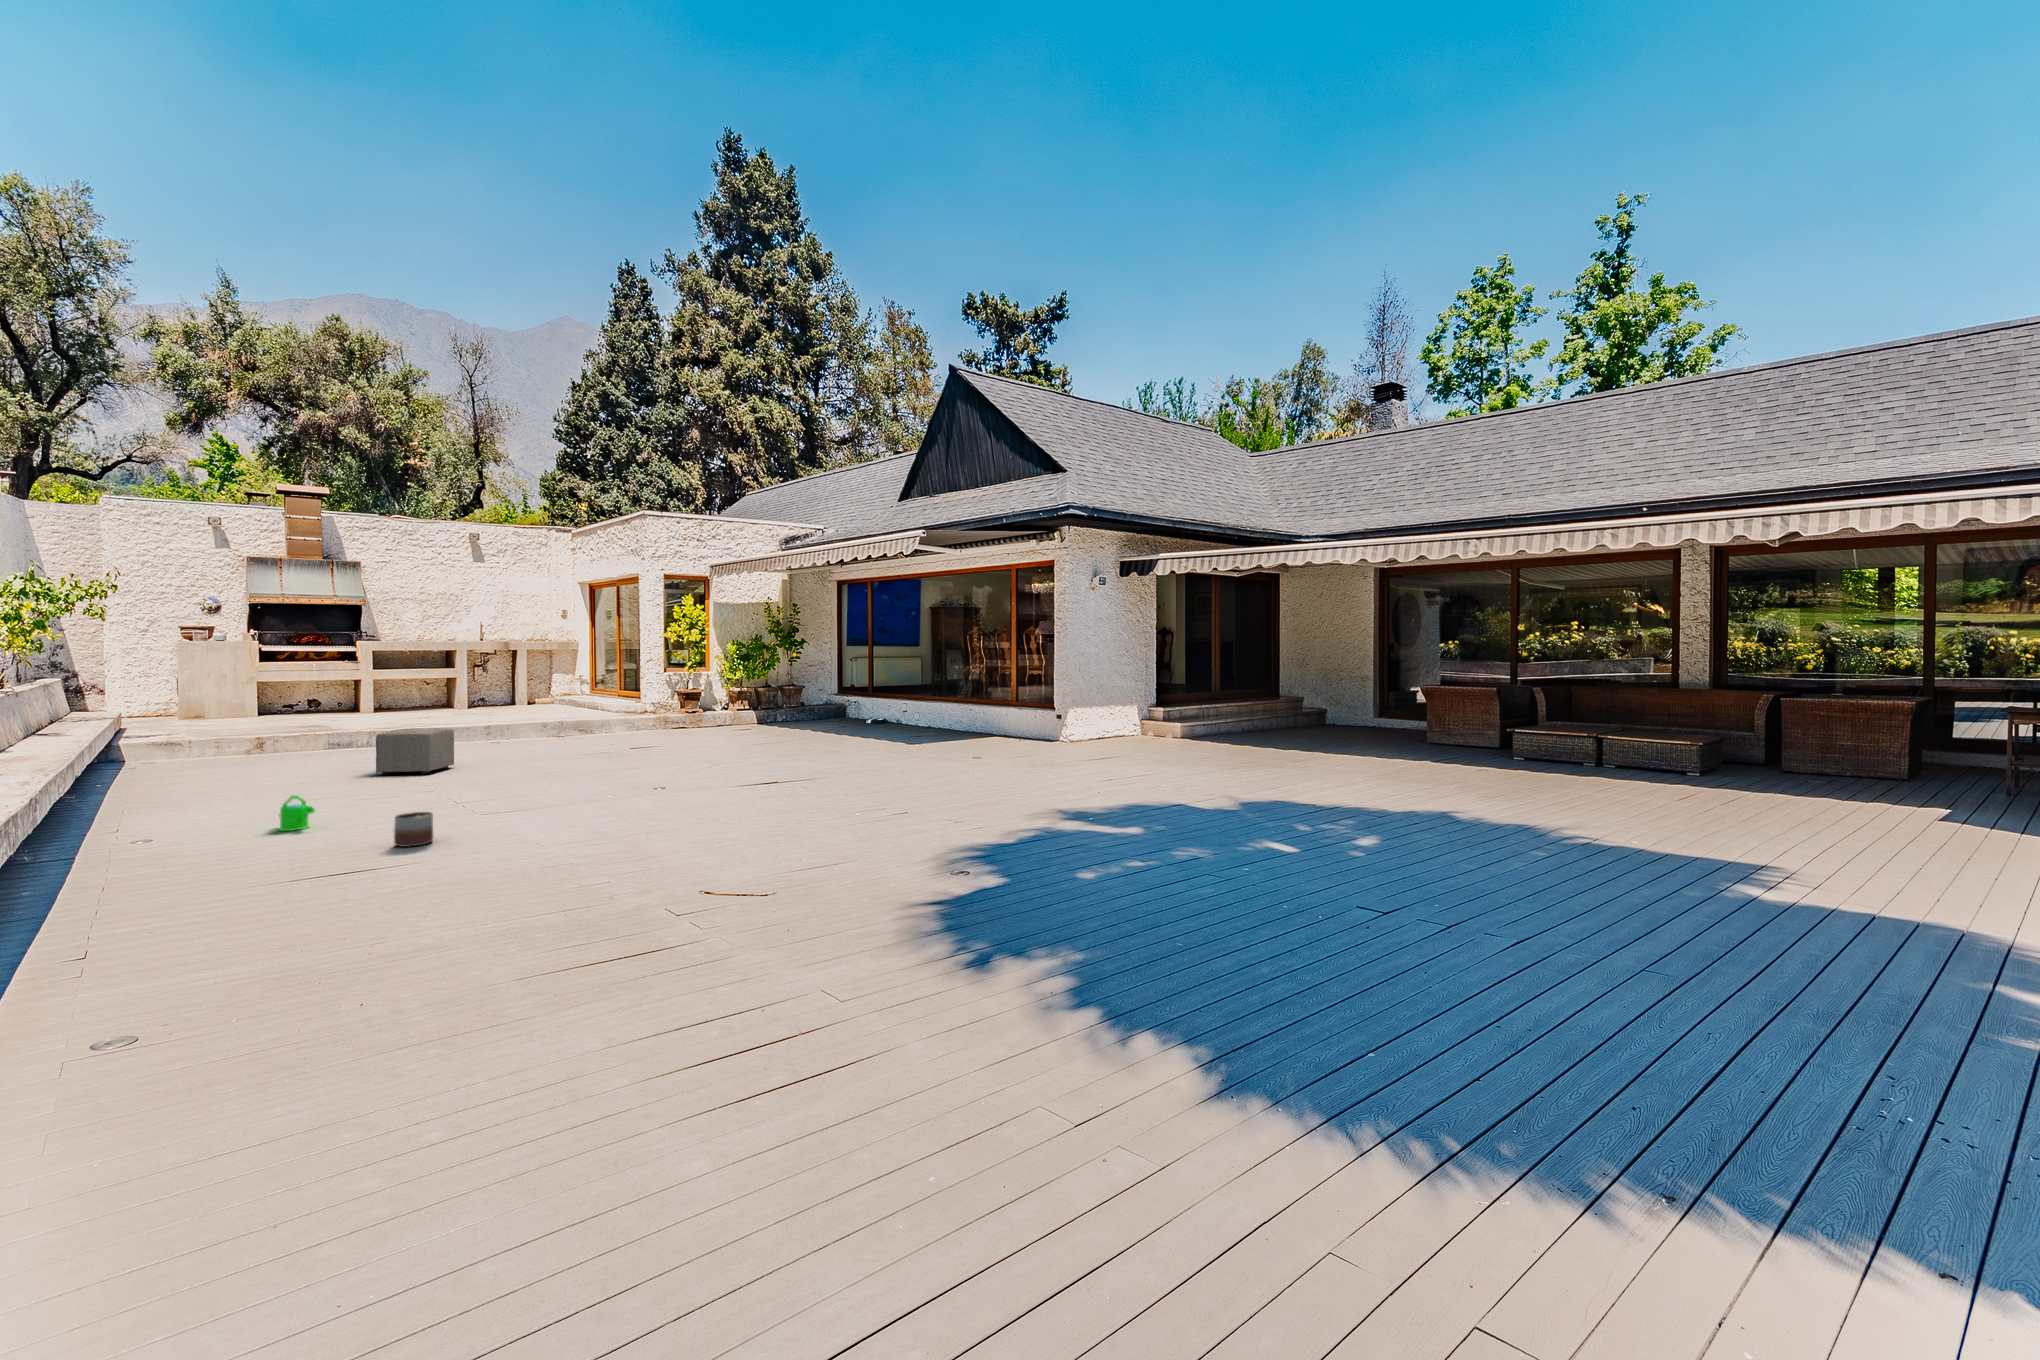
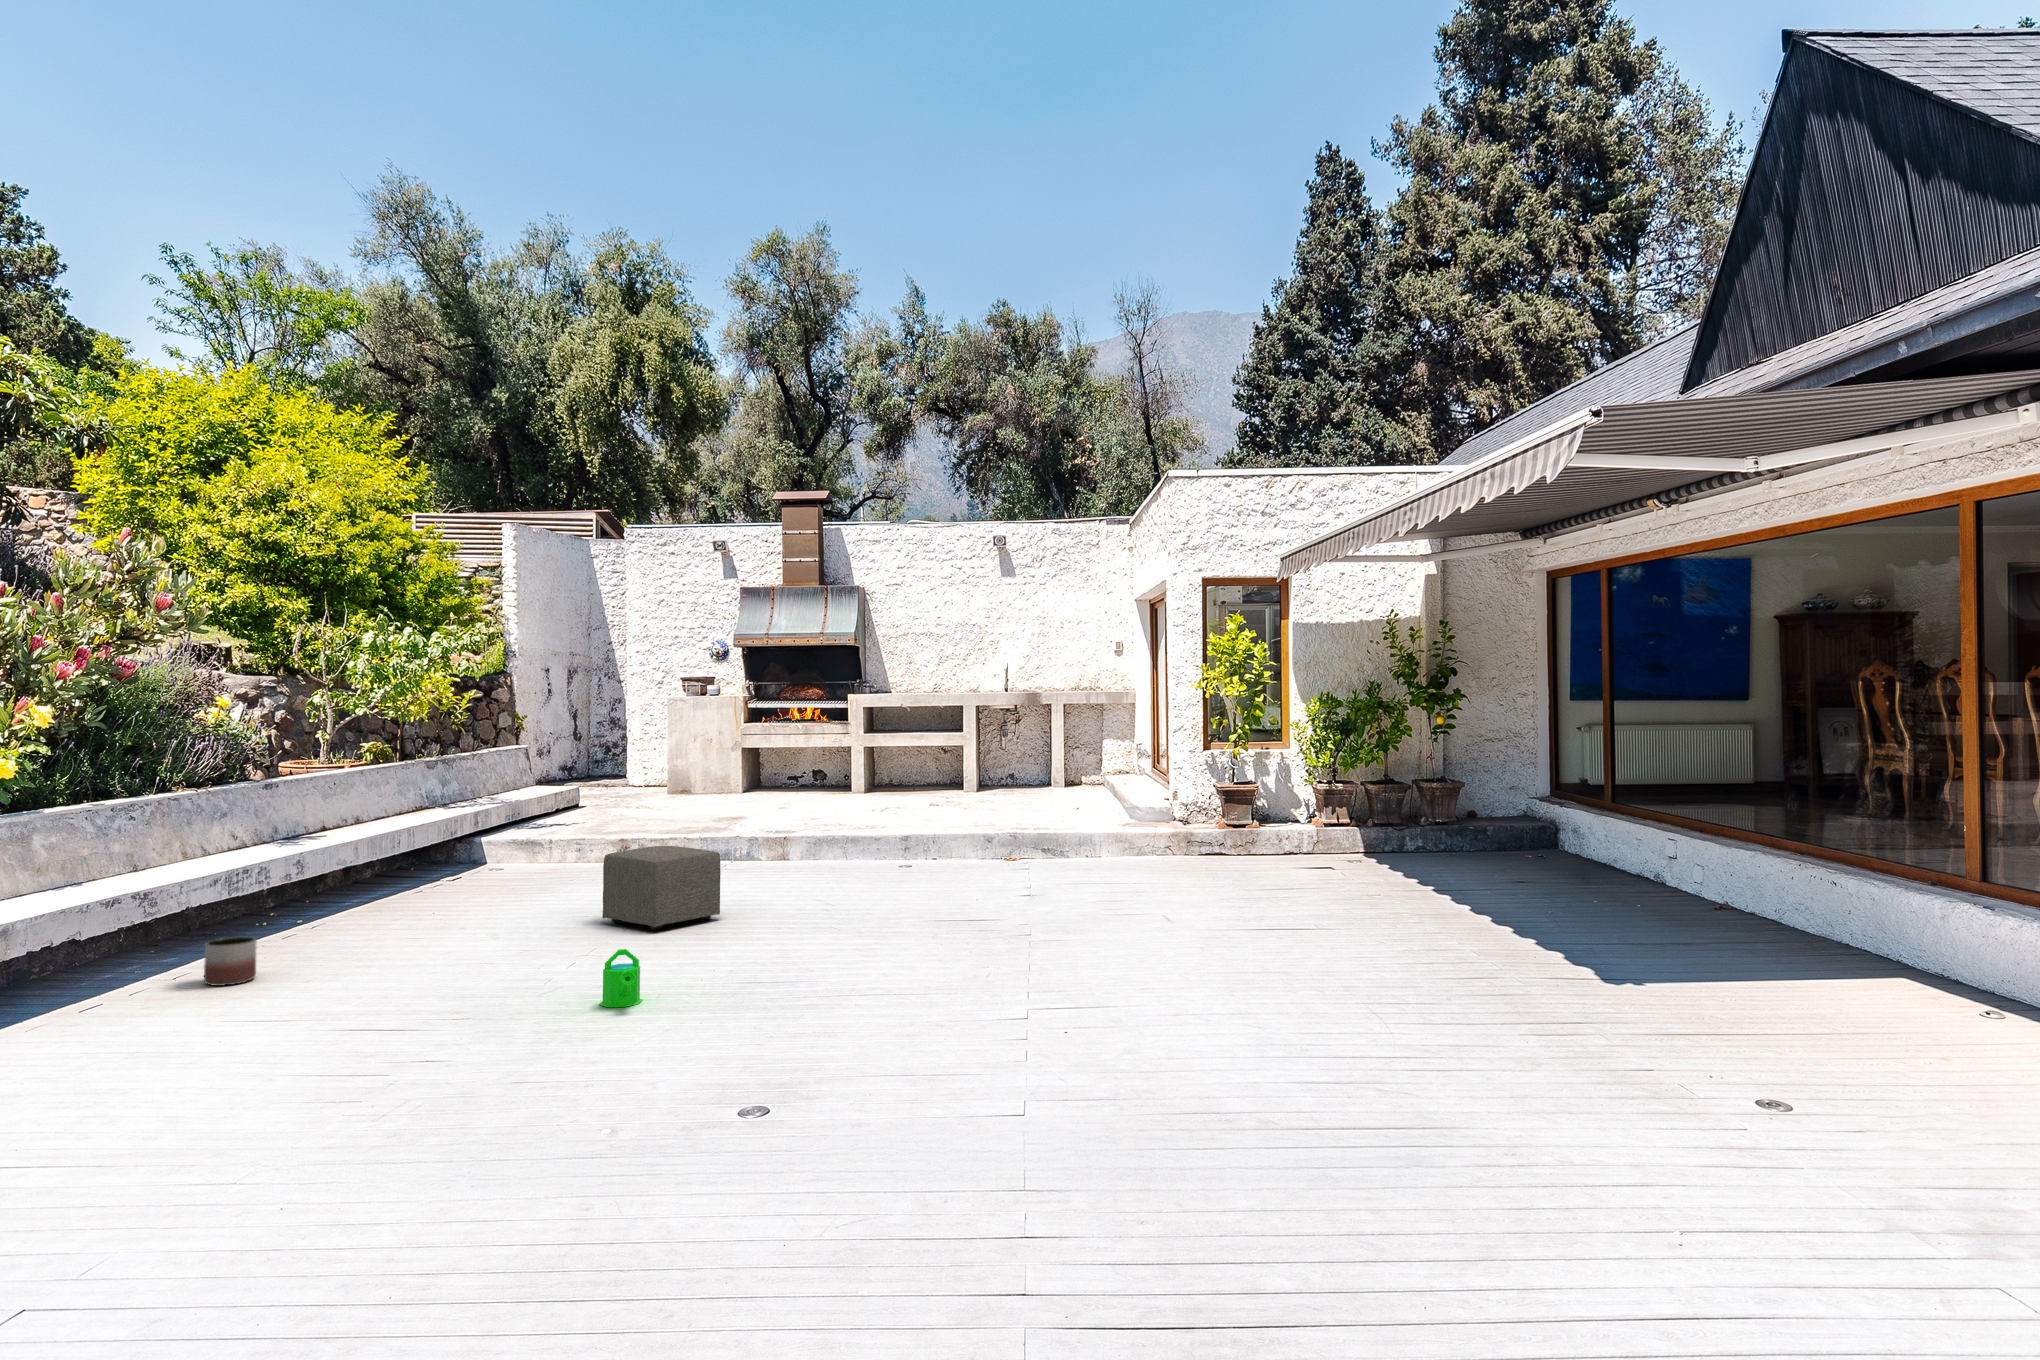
watering can: present [279,795,315,831] -> present [600,949,642,1007]
planter: present [394,812,433,847] -> present [204,937,257,986]

